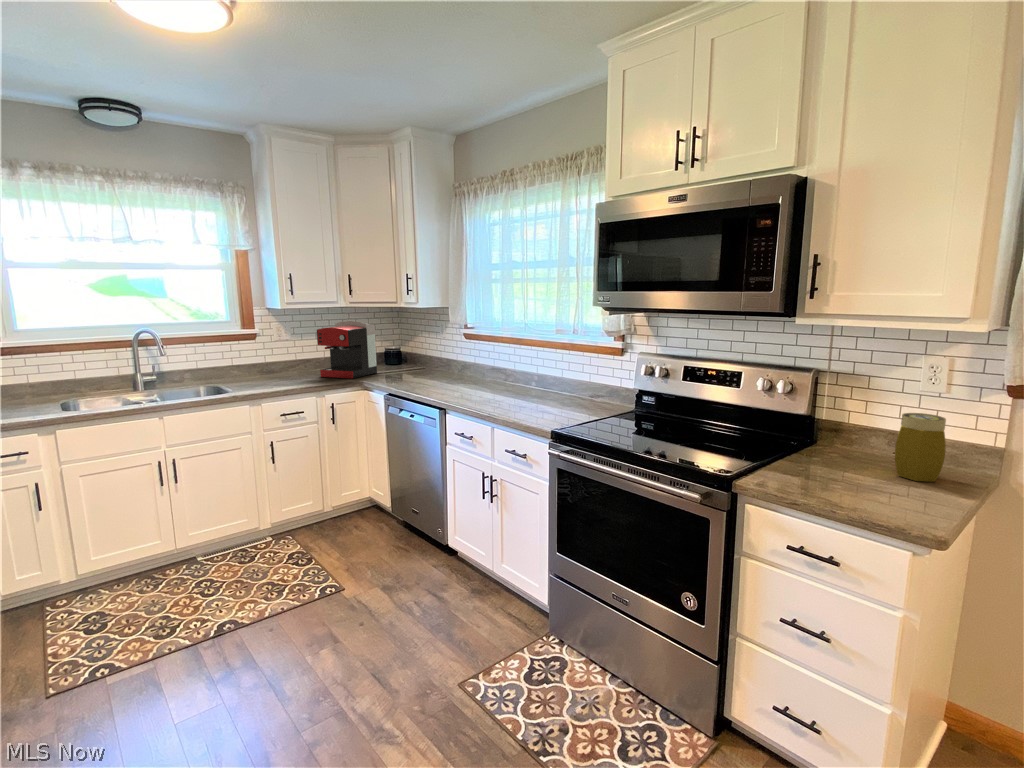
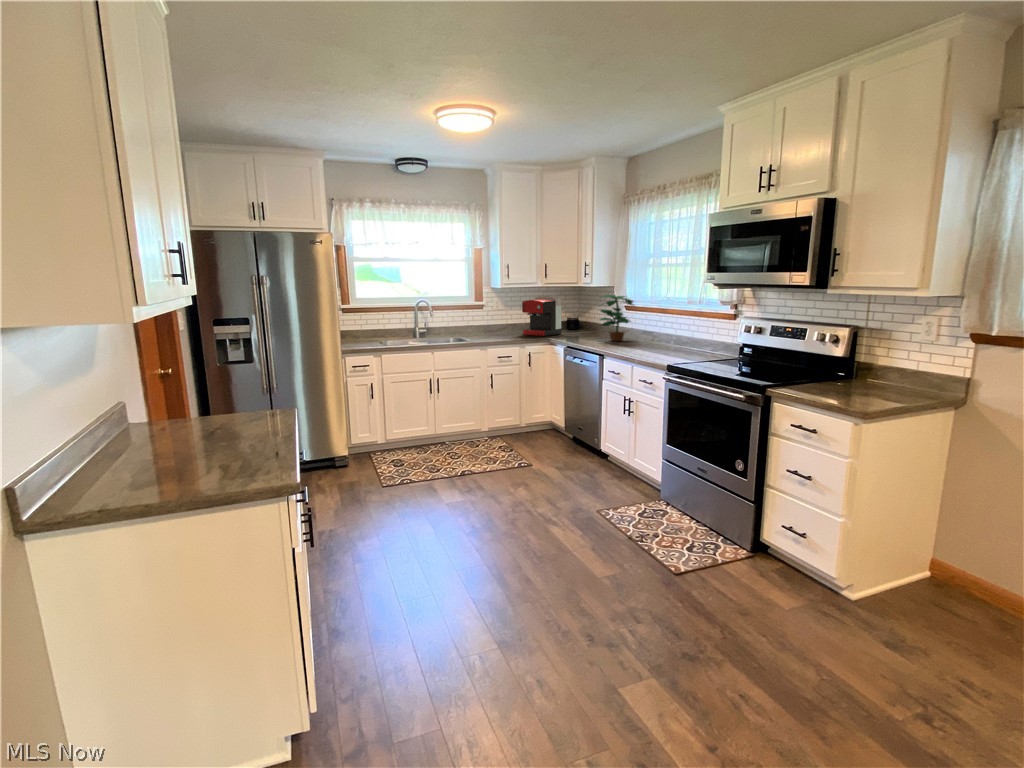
potted plant: none [428,319,480,384] -> present [600,295,634,341]
jar: present [895,413,946,482] -> none [882,351,919,395]

